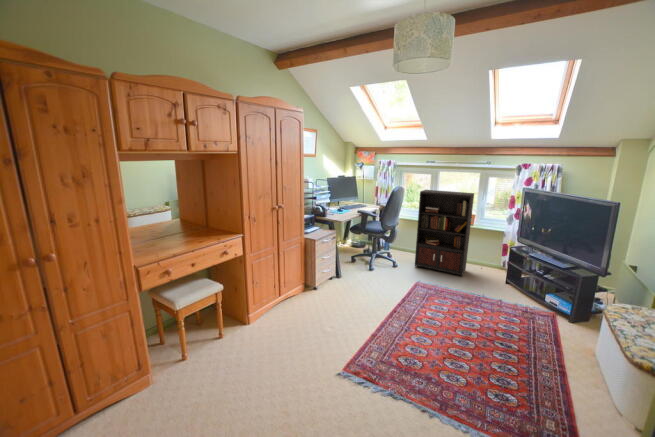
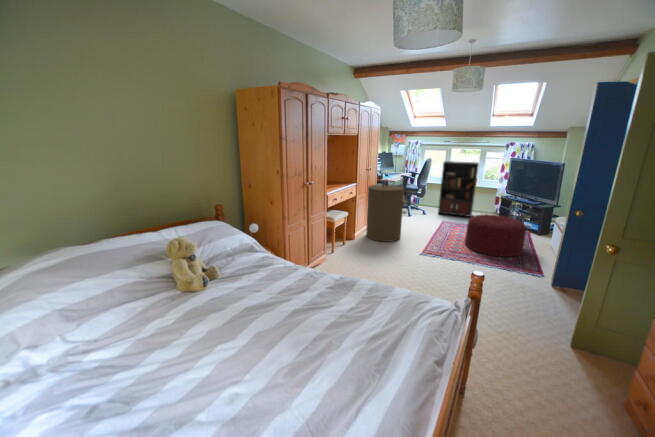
laundry hamper: none [272,224,333,331] -> present [366,179,404,242]
ottoman: none [435,290,549,391] -> present [465,214,526,257]

